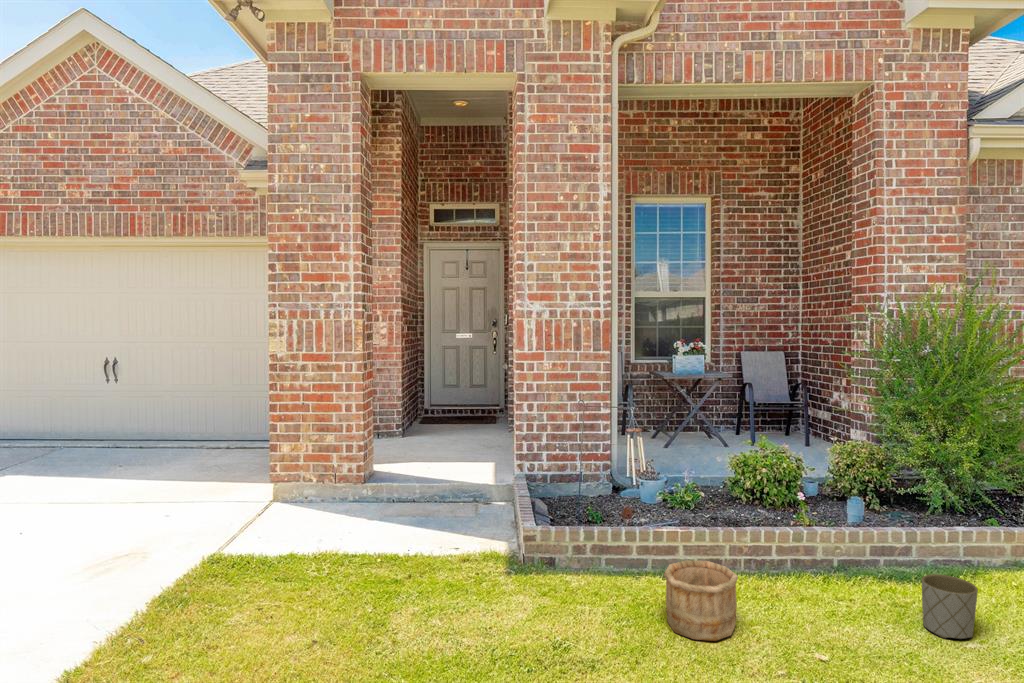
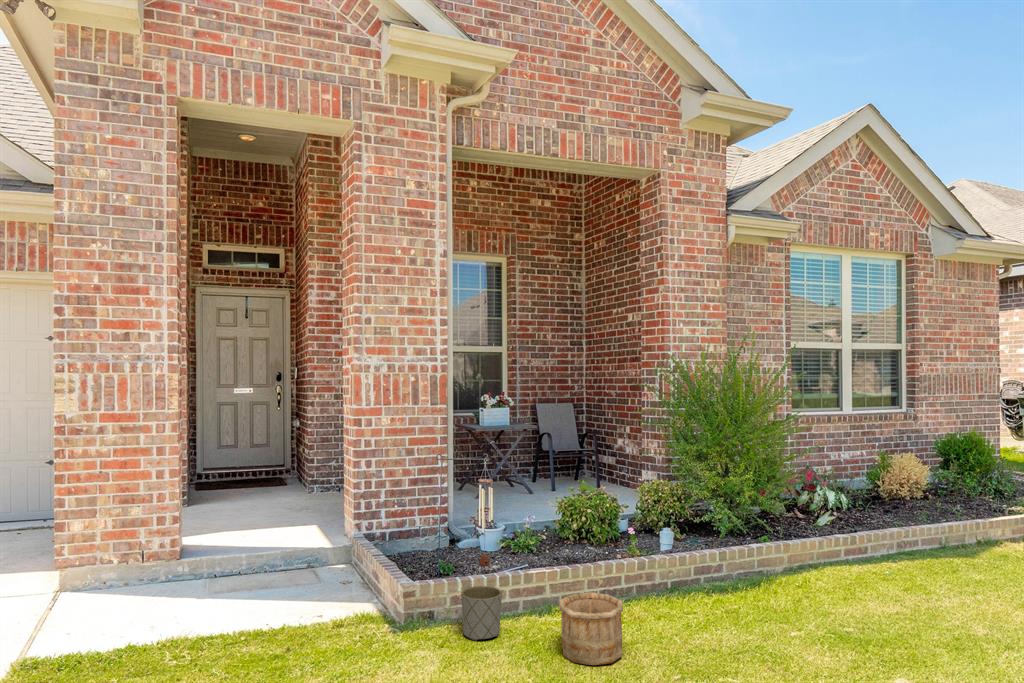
planter: present [922,574,978,639] -> present [461,586,502,641]

